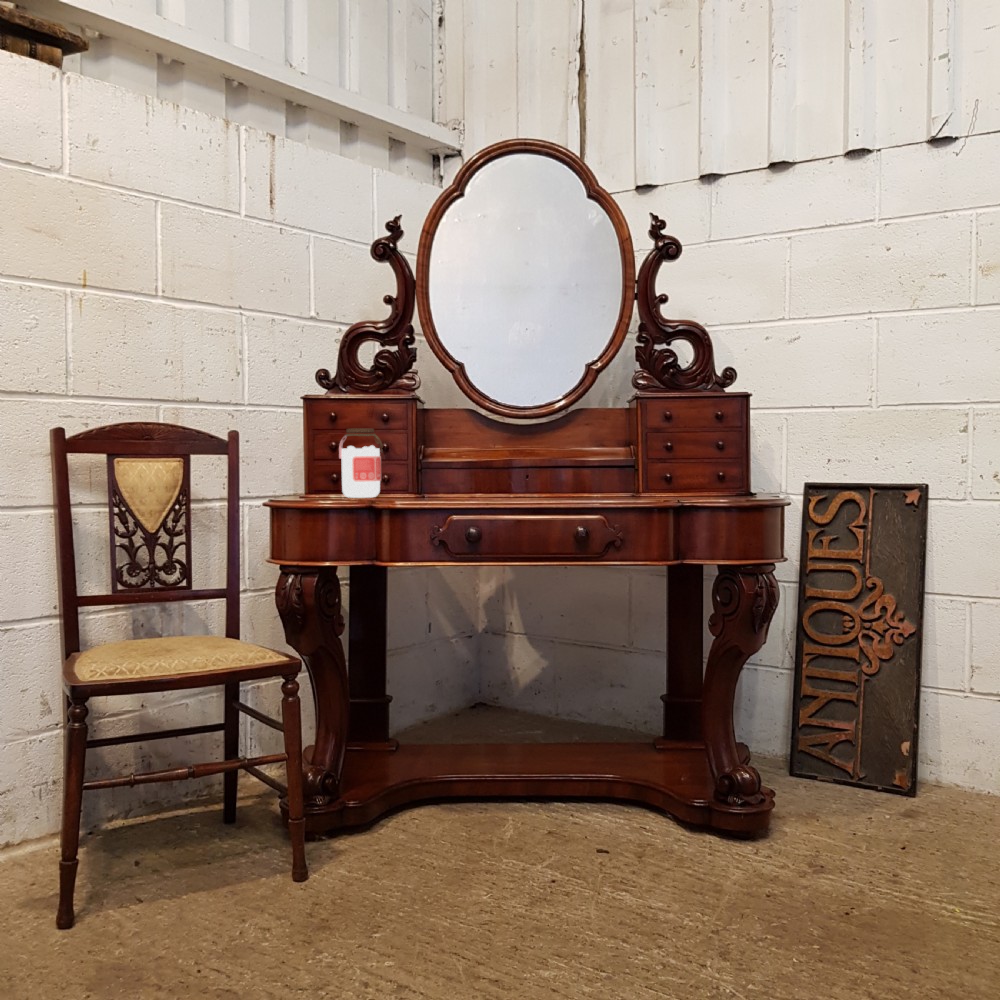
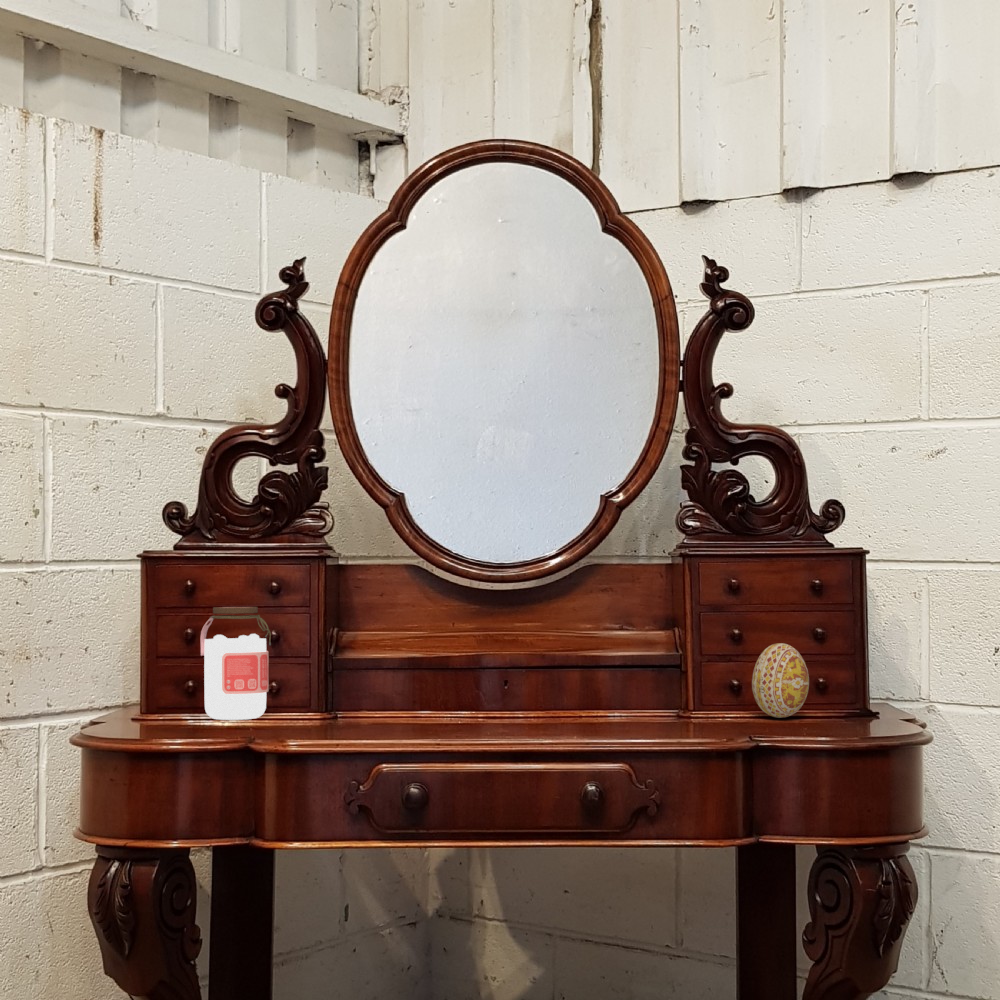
decorative egg: none [680,452,715,498] -> present [752,643,809,718]

